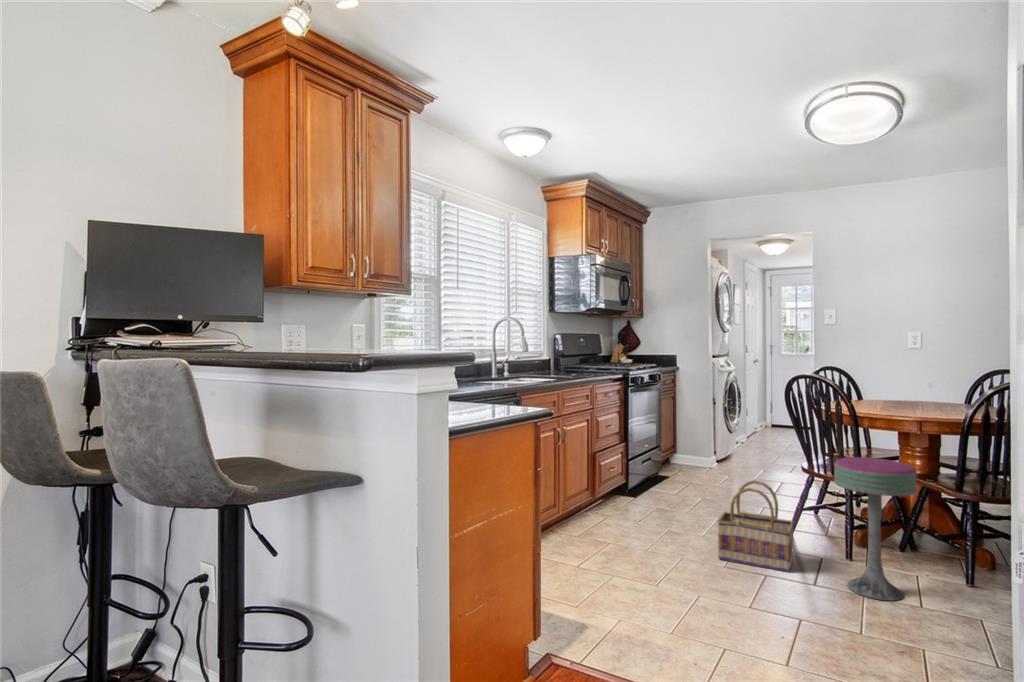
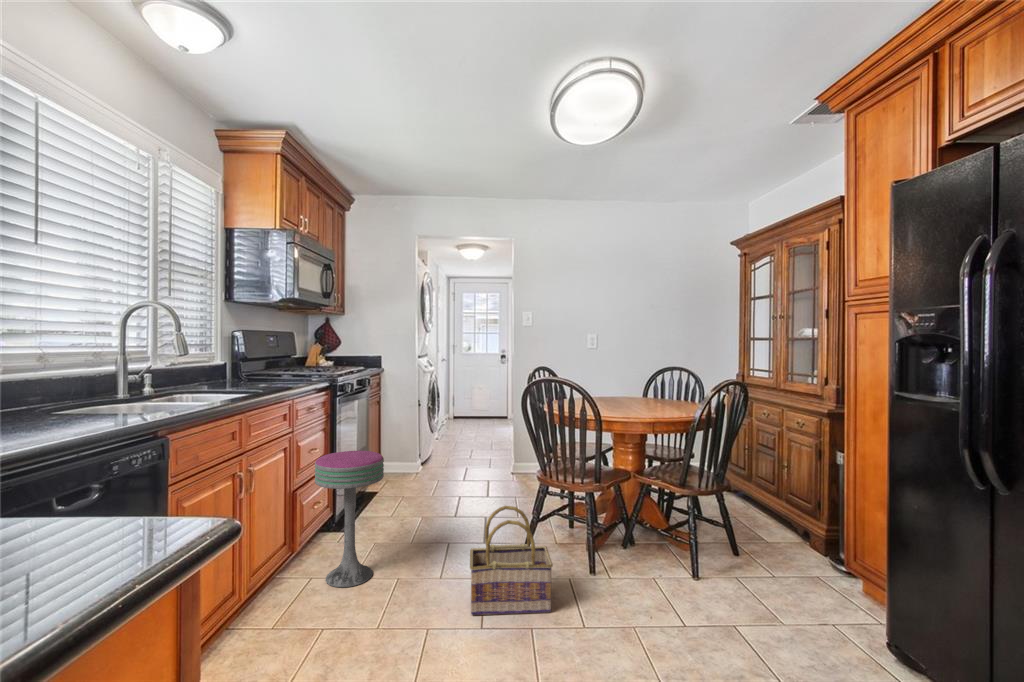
bar stool: present [834,457,917,601] -> present [315,451,384,587]

